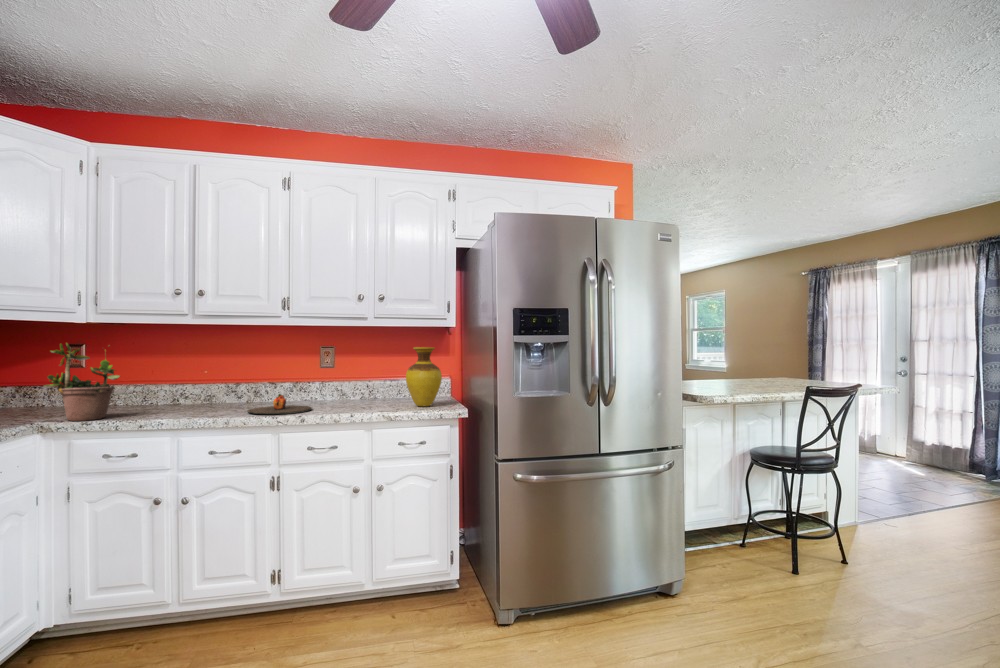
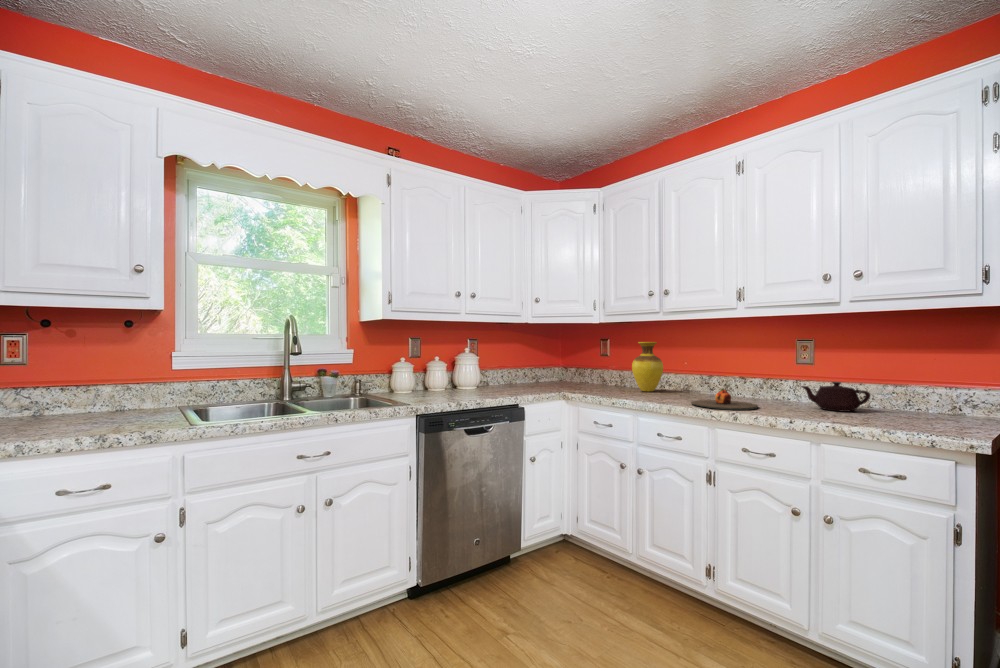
potted plant: present [44,343,120,421] -> none [567,334,606,394]
vase: present [406,347,442,406] -> present [632,342,663,392]
teapot: none [338,380,381,404] -> present [801,382,870,412]

